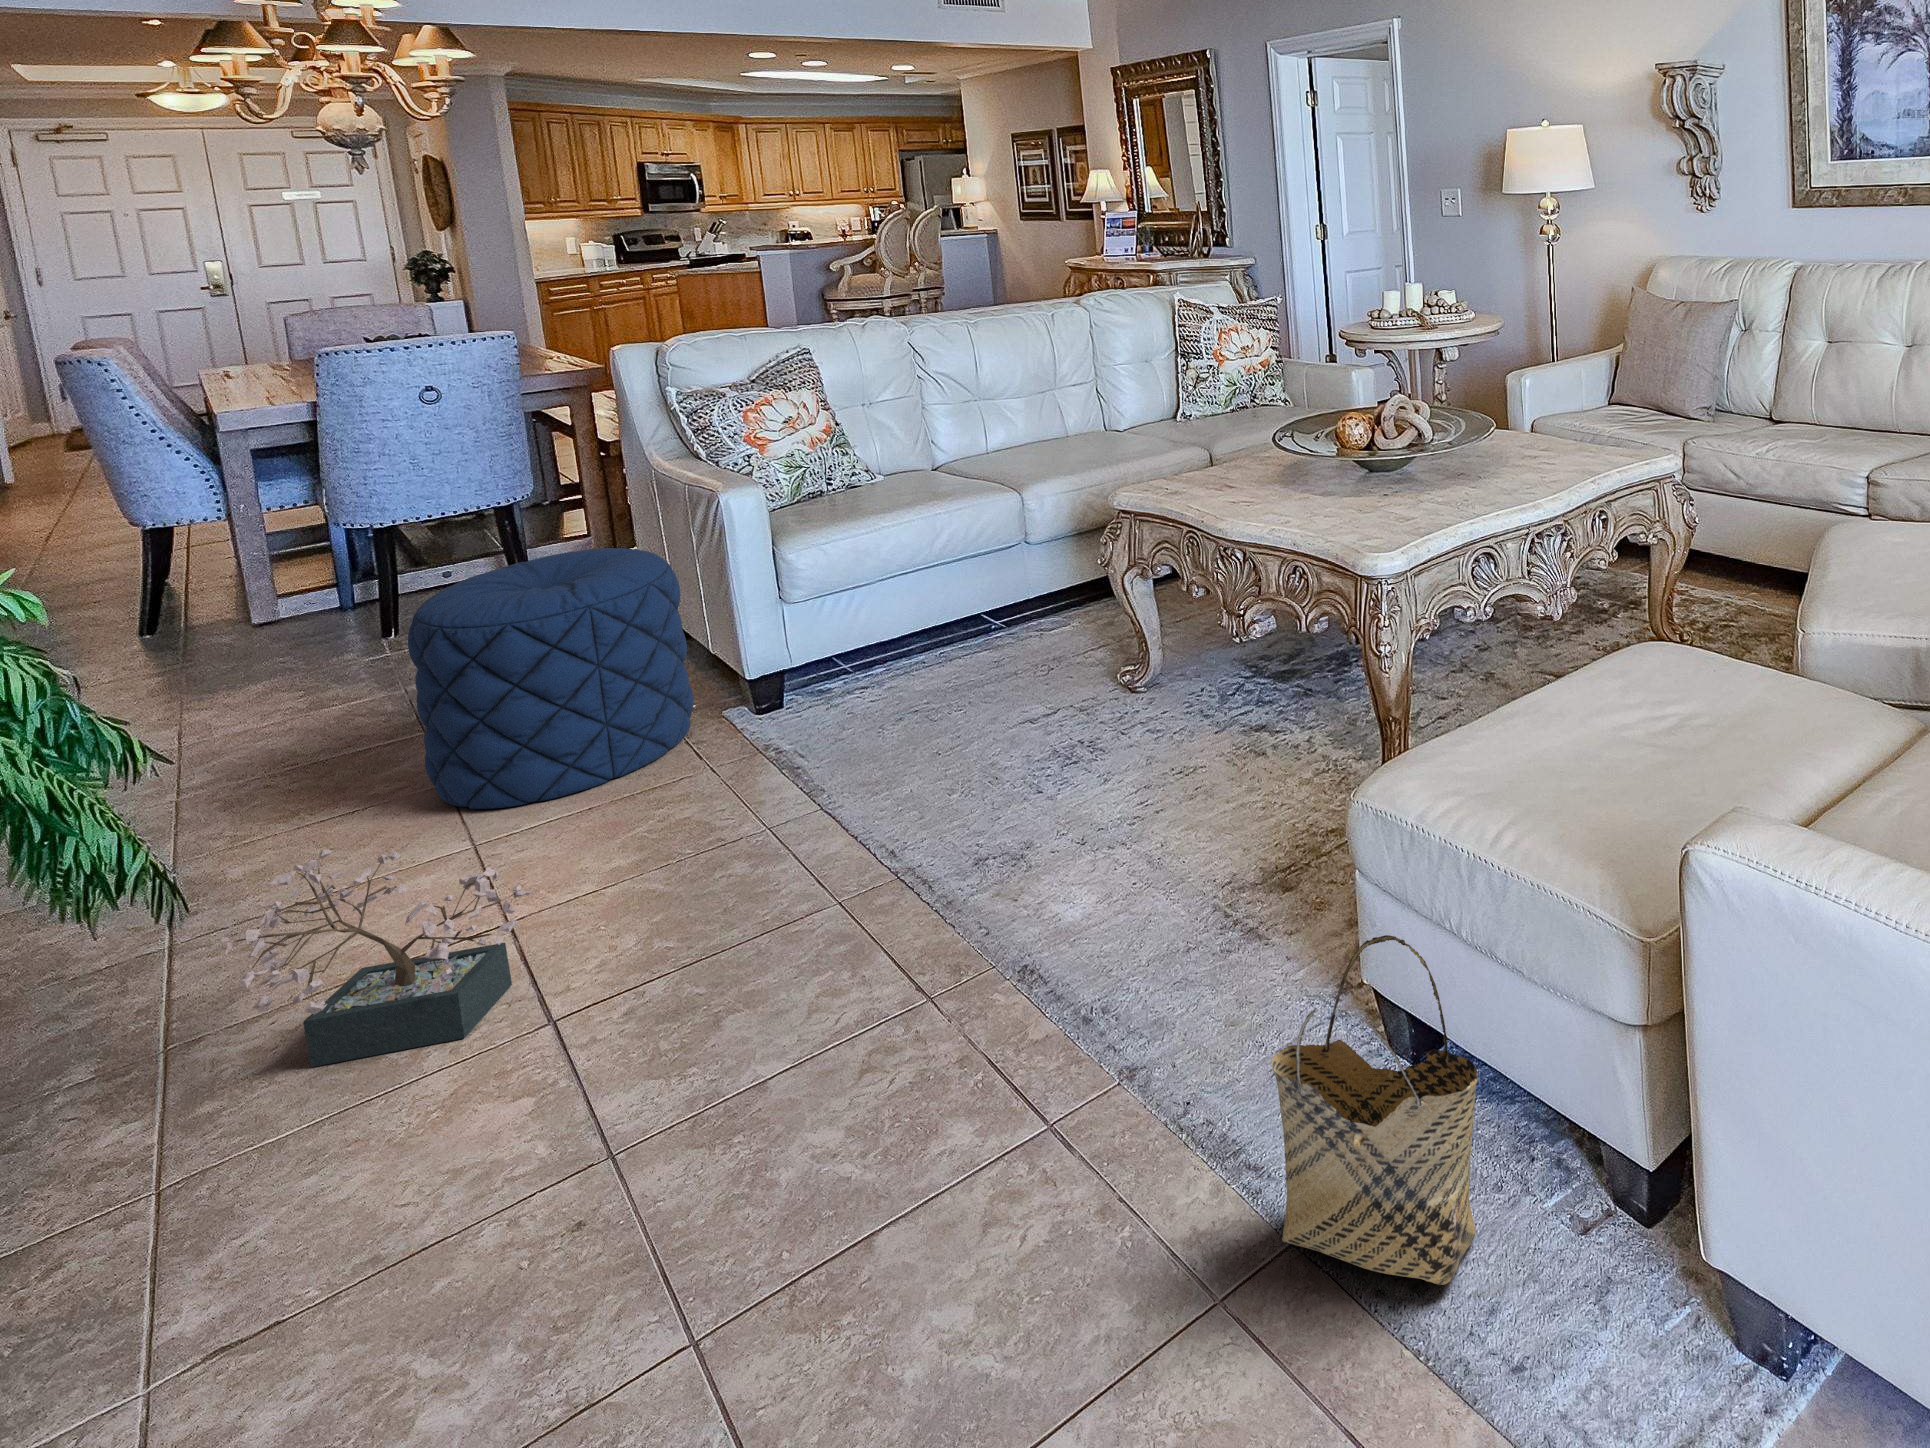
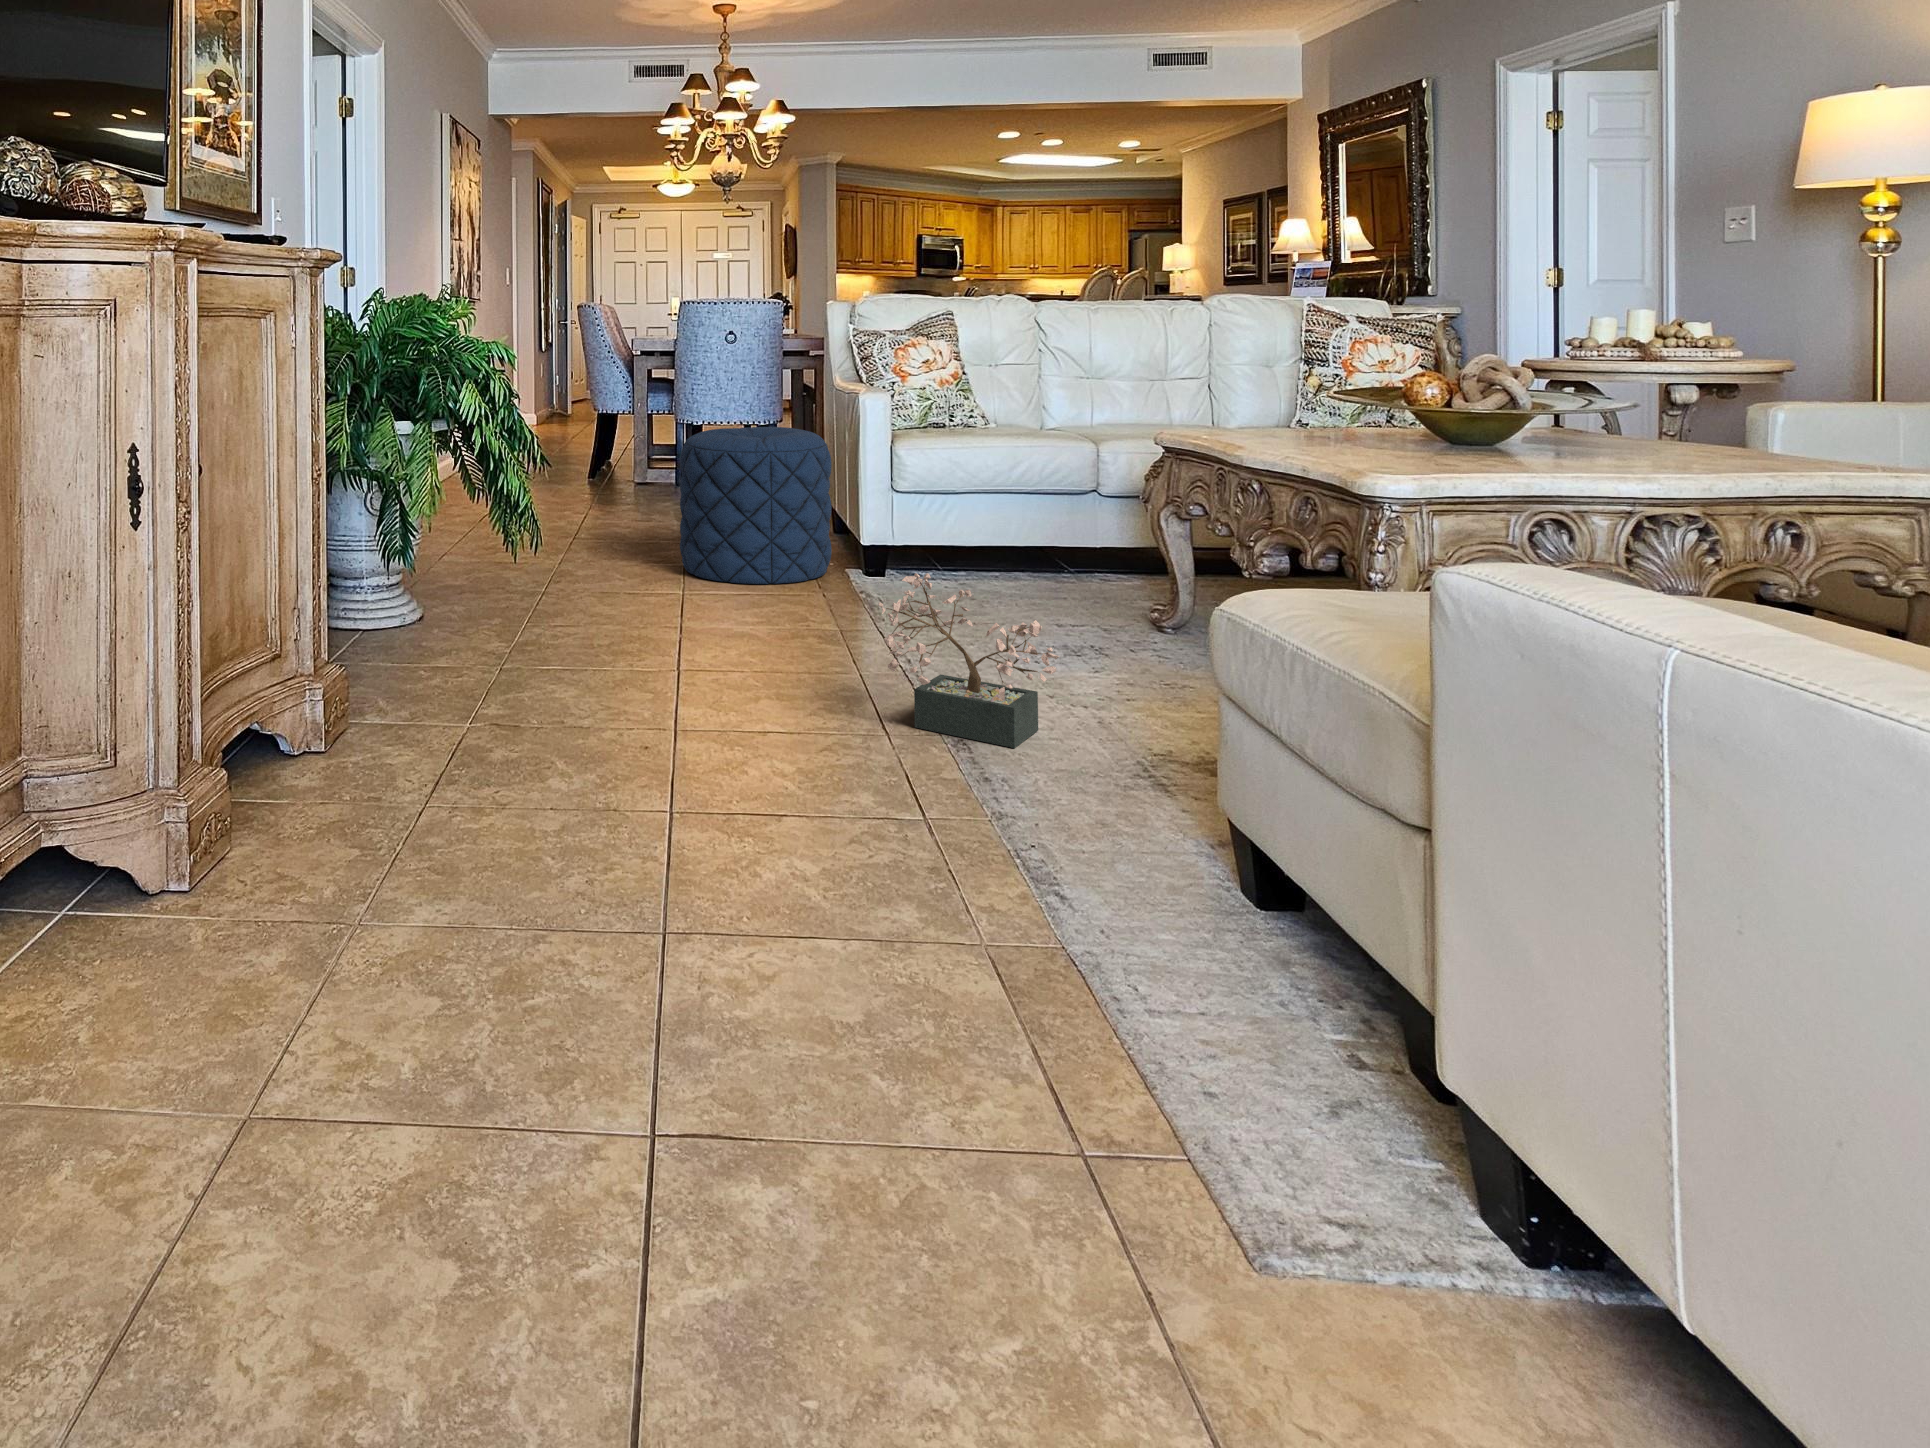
decorative plant: present [220,850,532,1067] -> present [878,573,1059,748]
woven basket: present [1271,935,1478,1285] -> none [1052,685,1244,1008]

